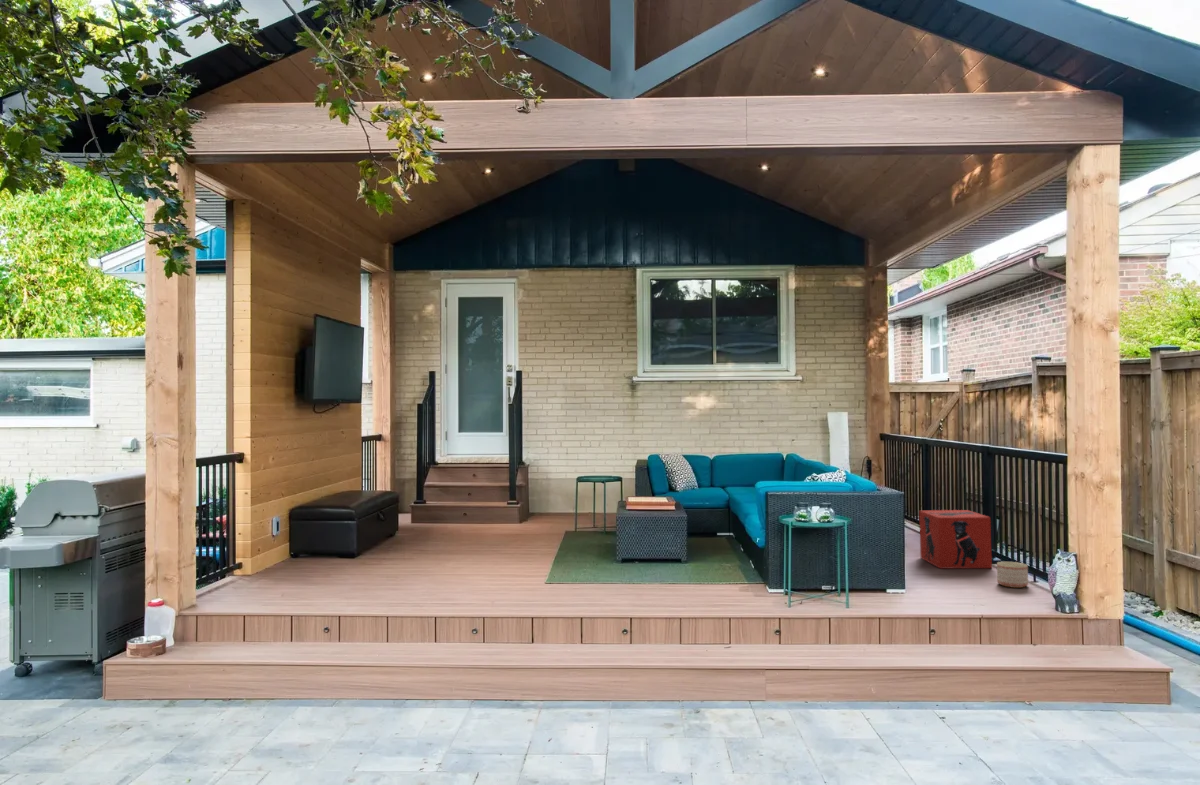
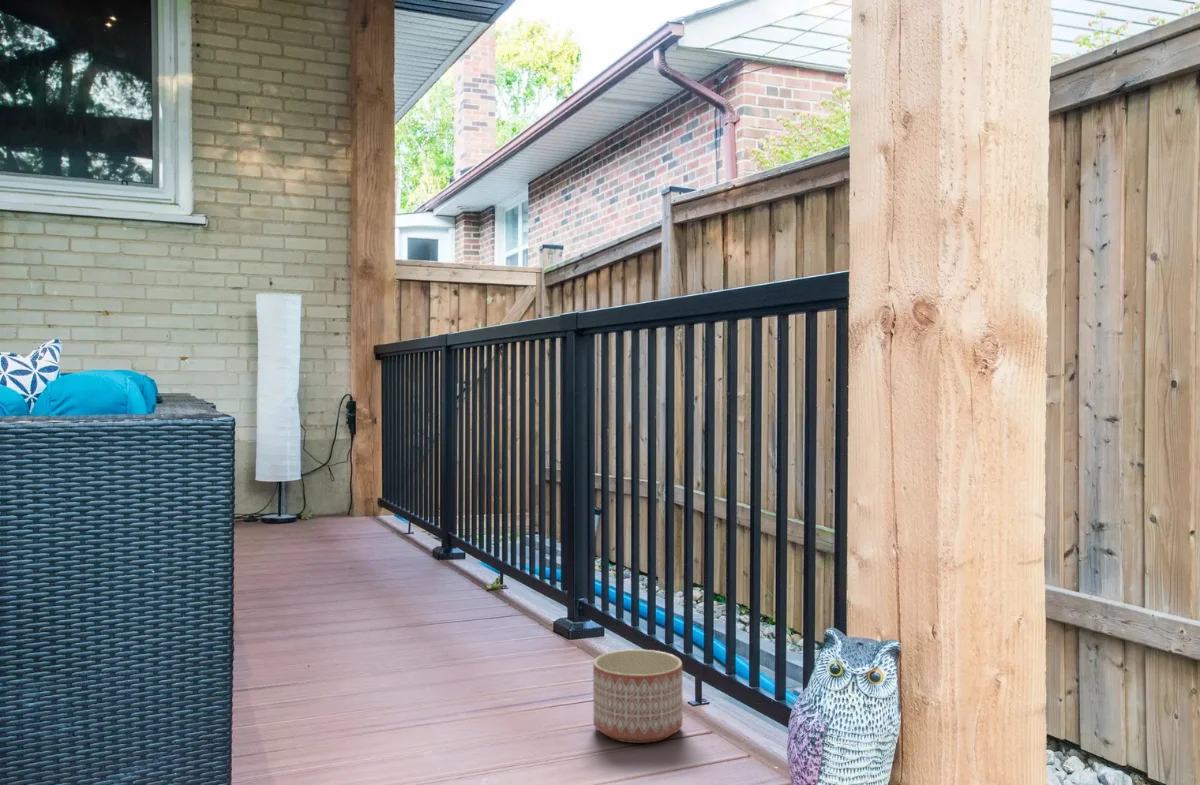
storage box: present [919,510,992,568] -> none [398,496,580,678]

